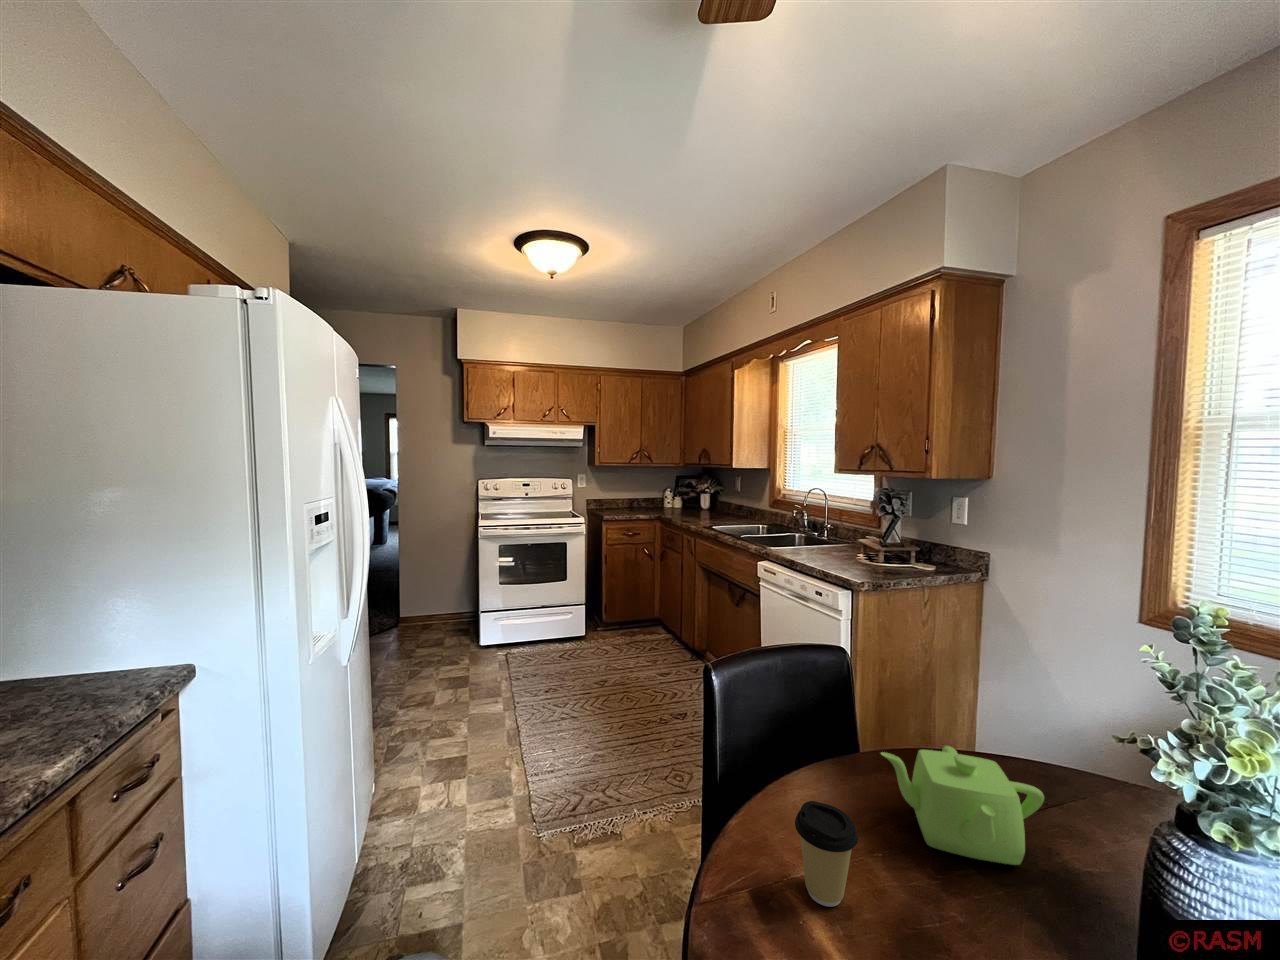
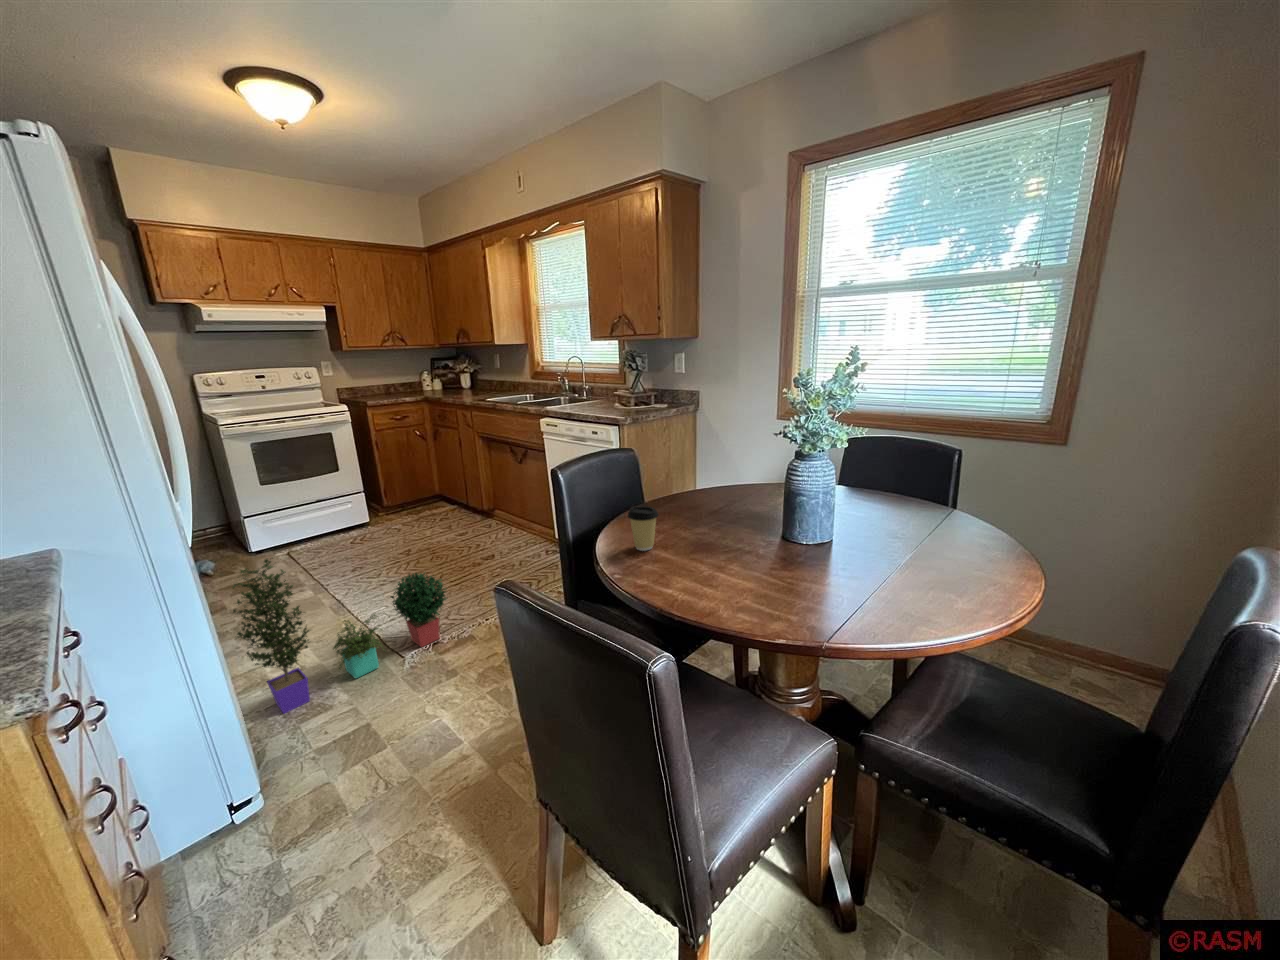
potted plant: none [372,684,601,870] -> present [233,558,446,714]
teapot: present [881,746,1044,865] -> none [660,477,733,522]

